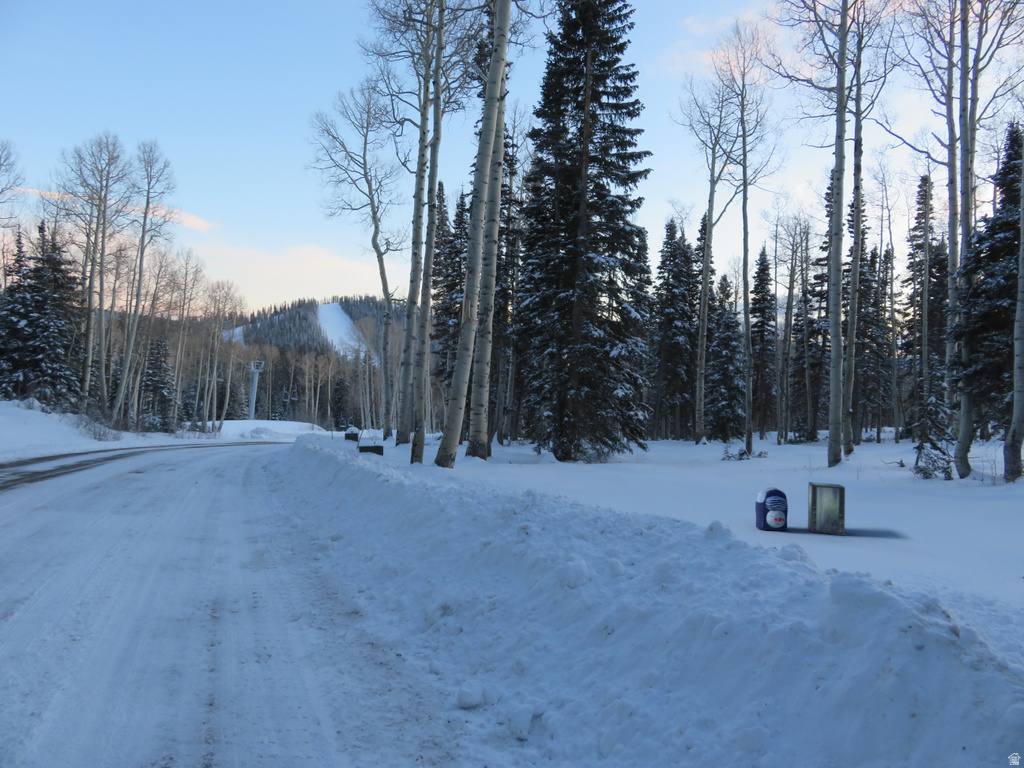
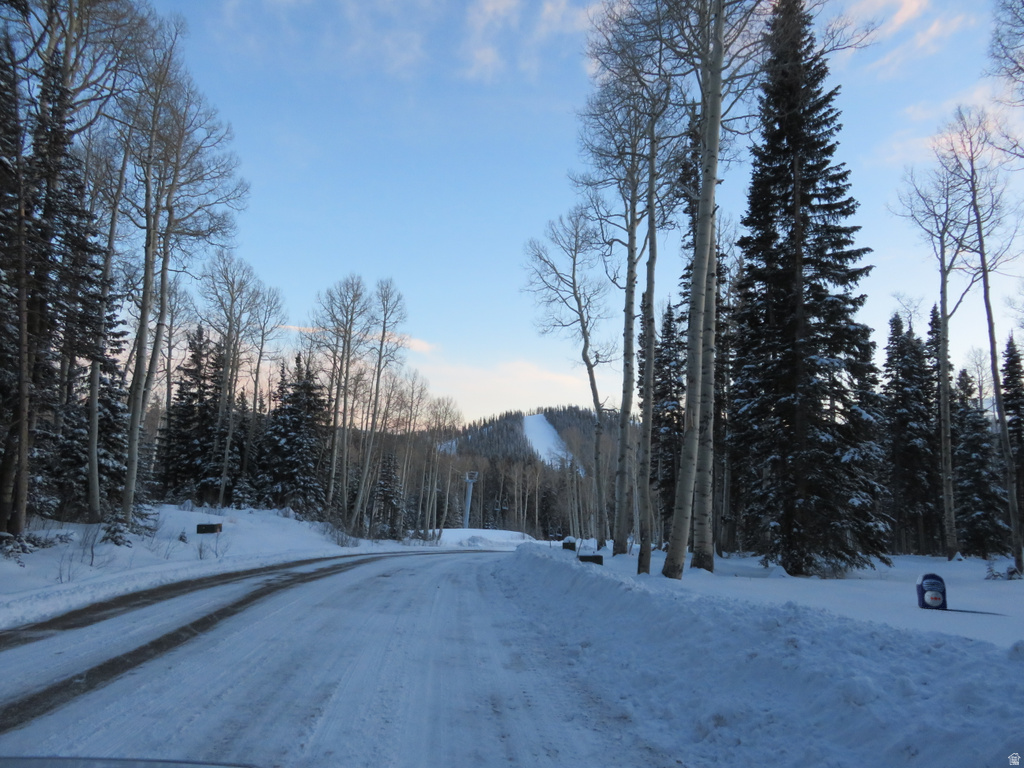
storage box: present [808,482,845,536] -> none [967,571,1003,615]

